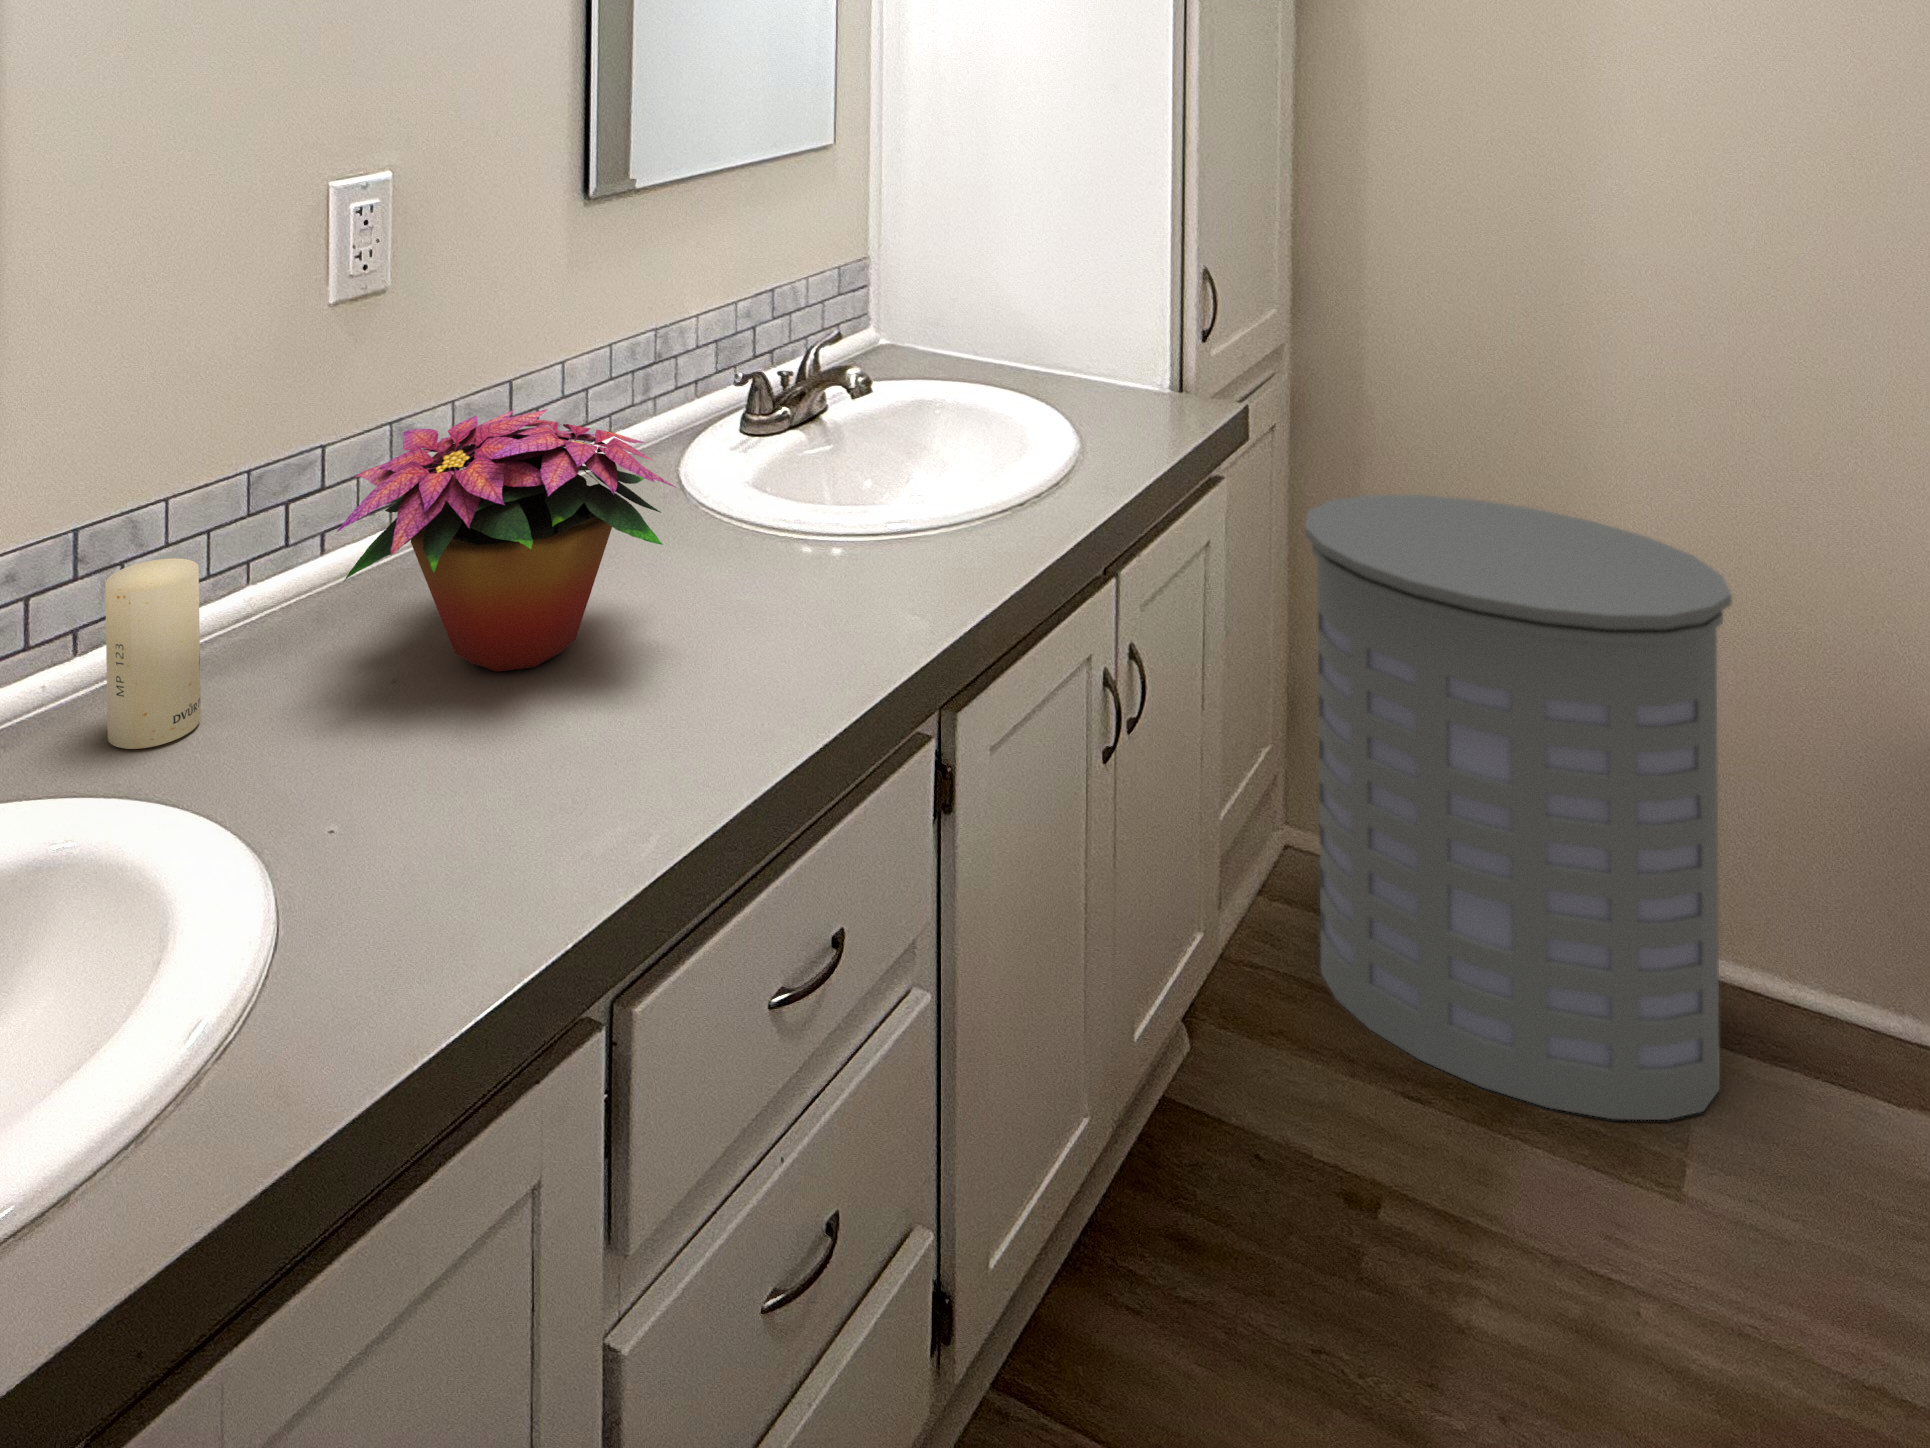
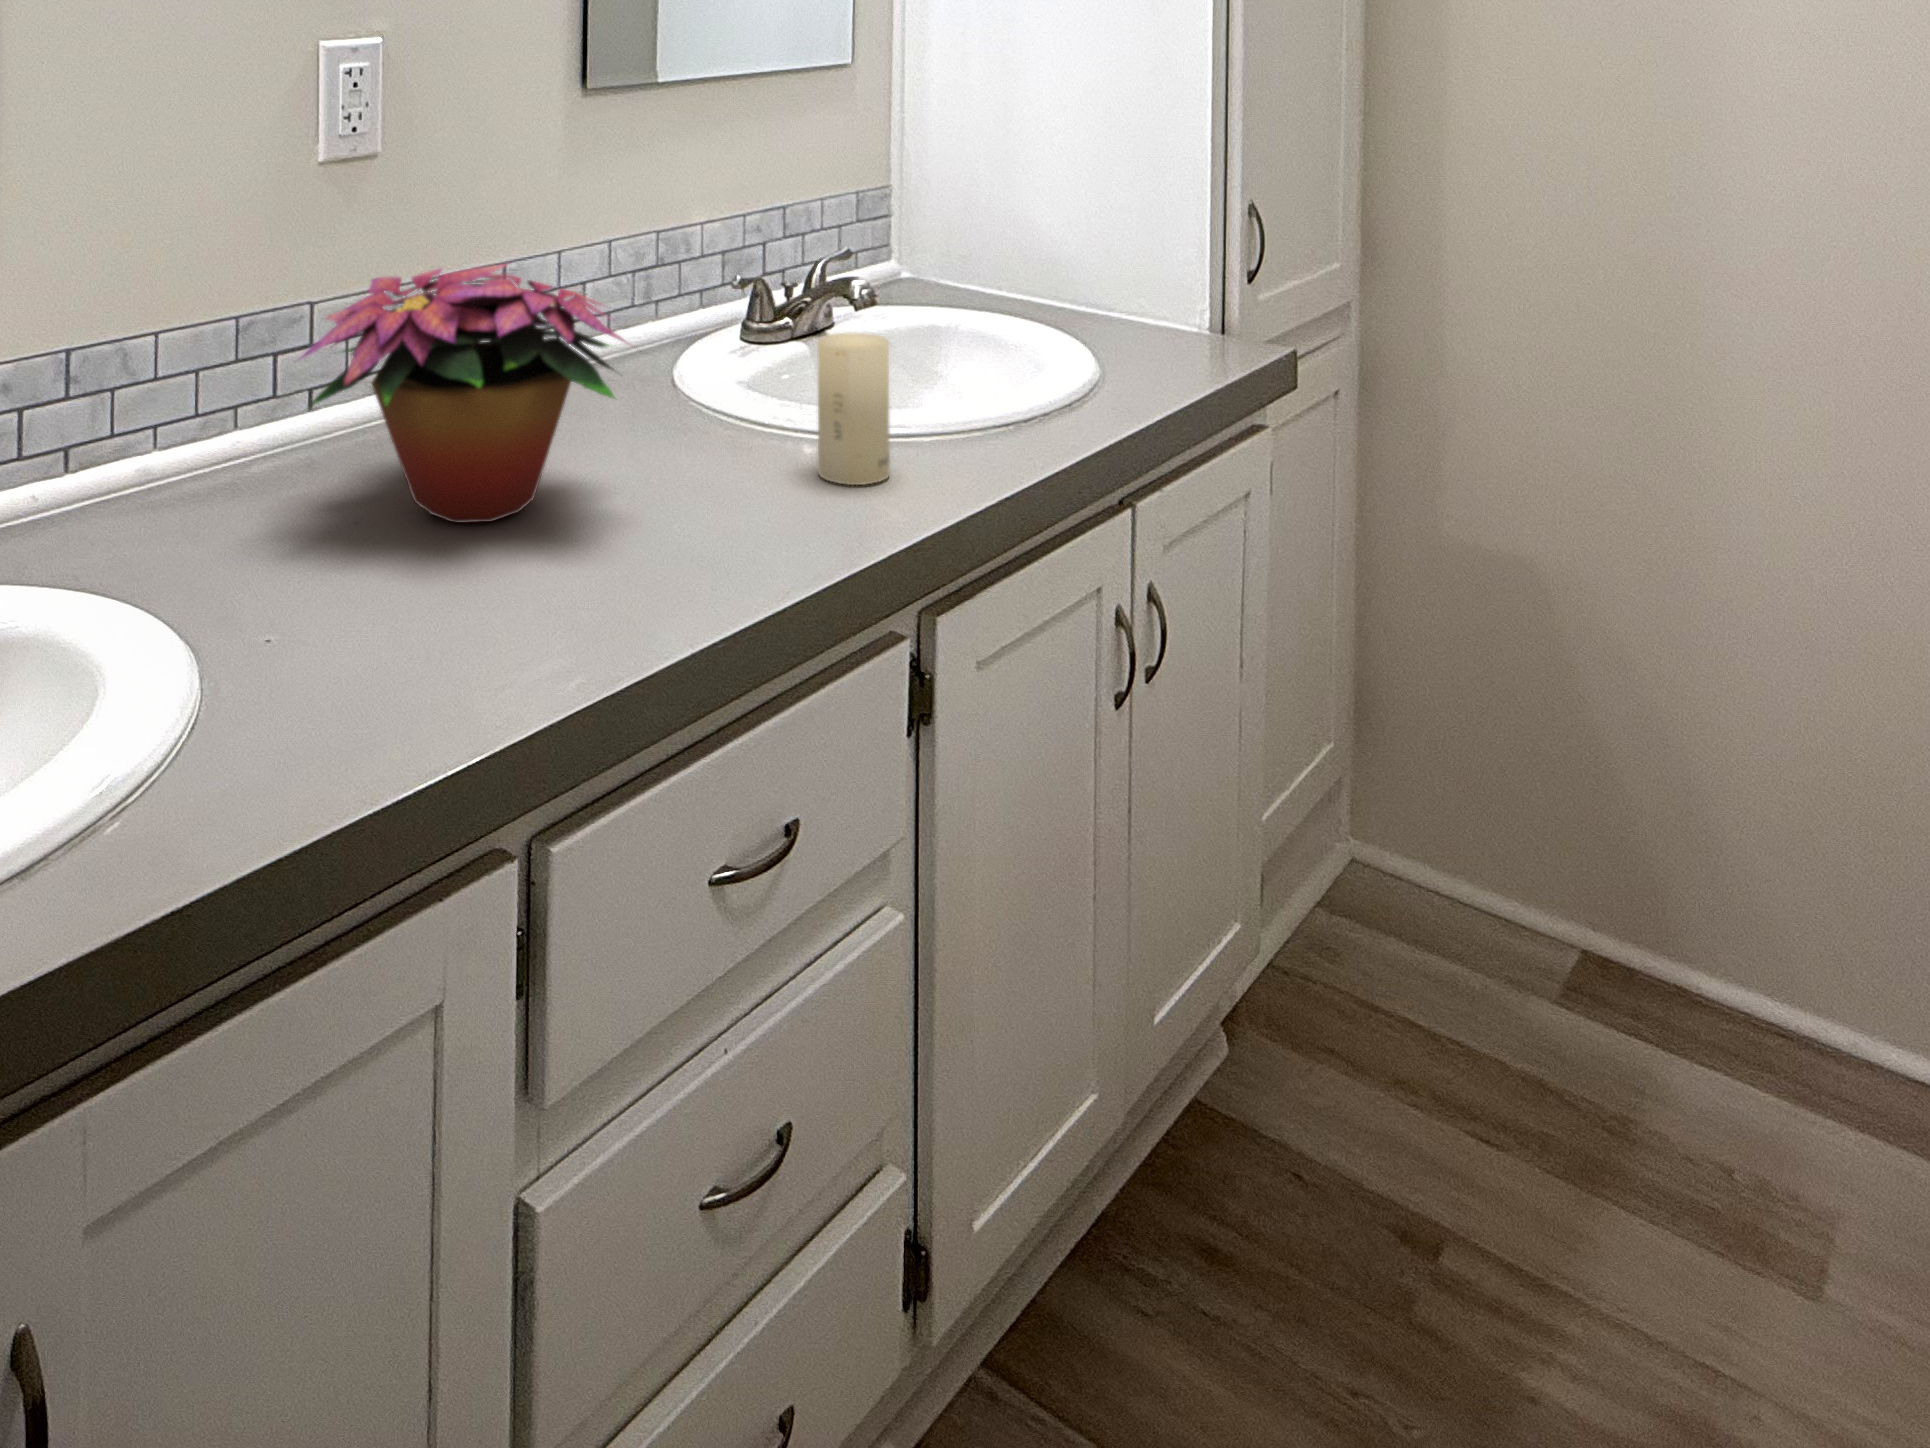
laundry hamper: present [1305,495,1732,1120] -> none [1363,474,1887,1214]
candle: present [105,558,201,749] -> present [817,332,890,485]

